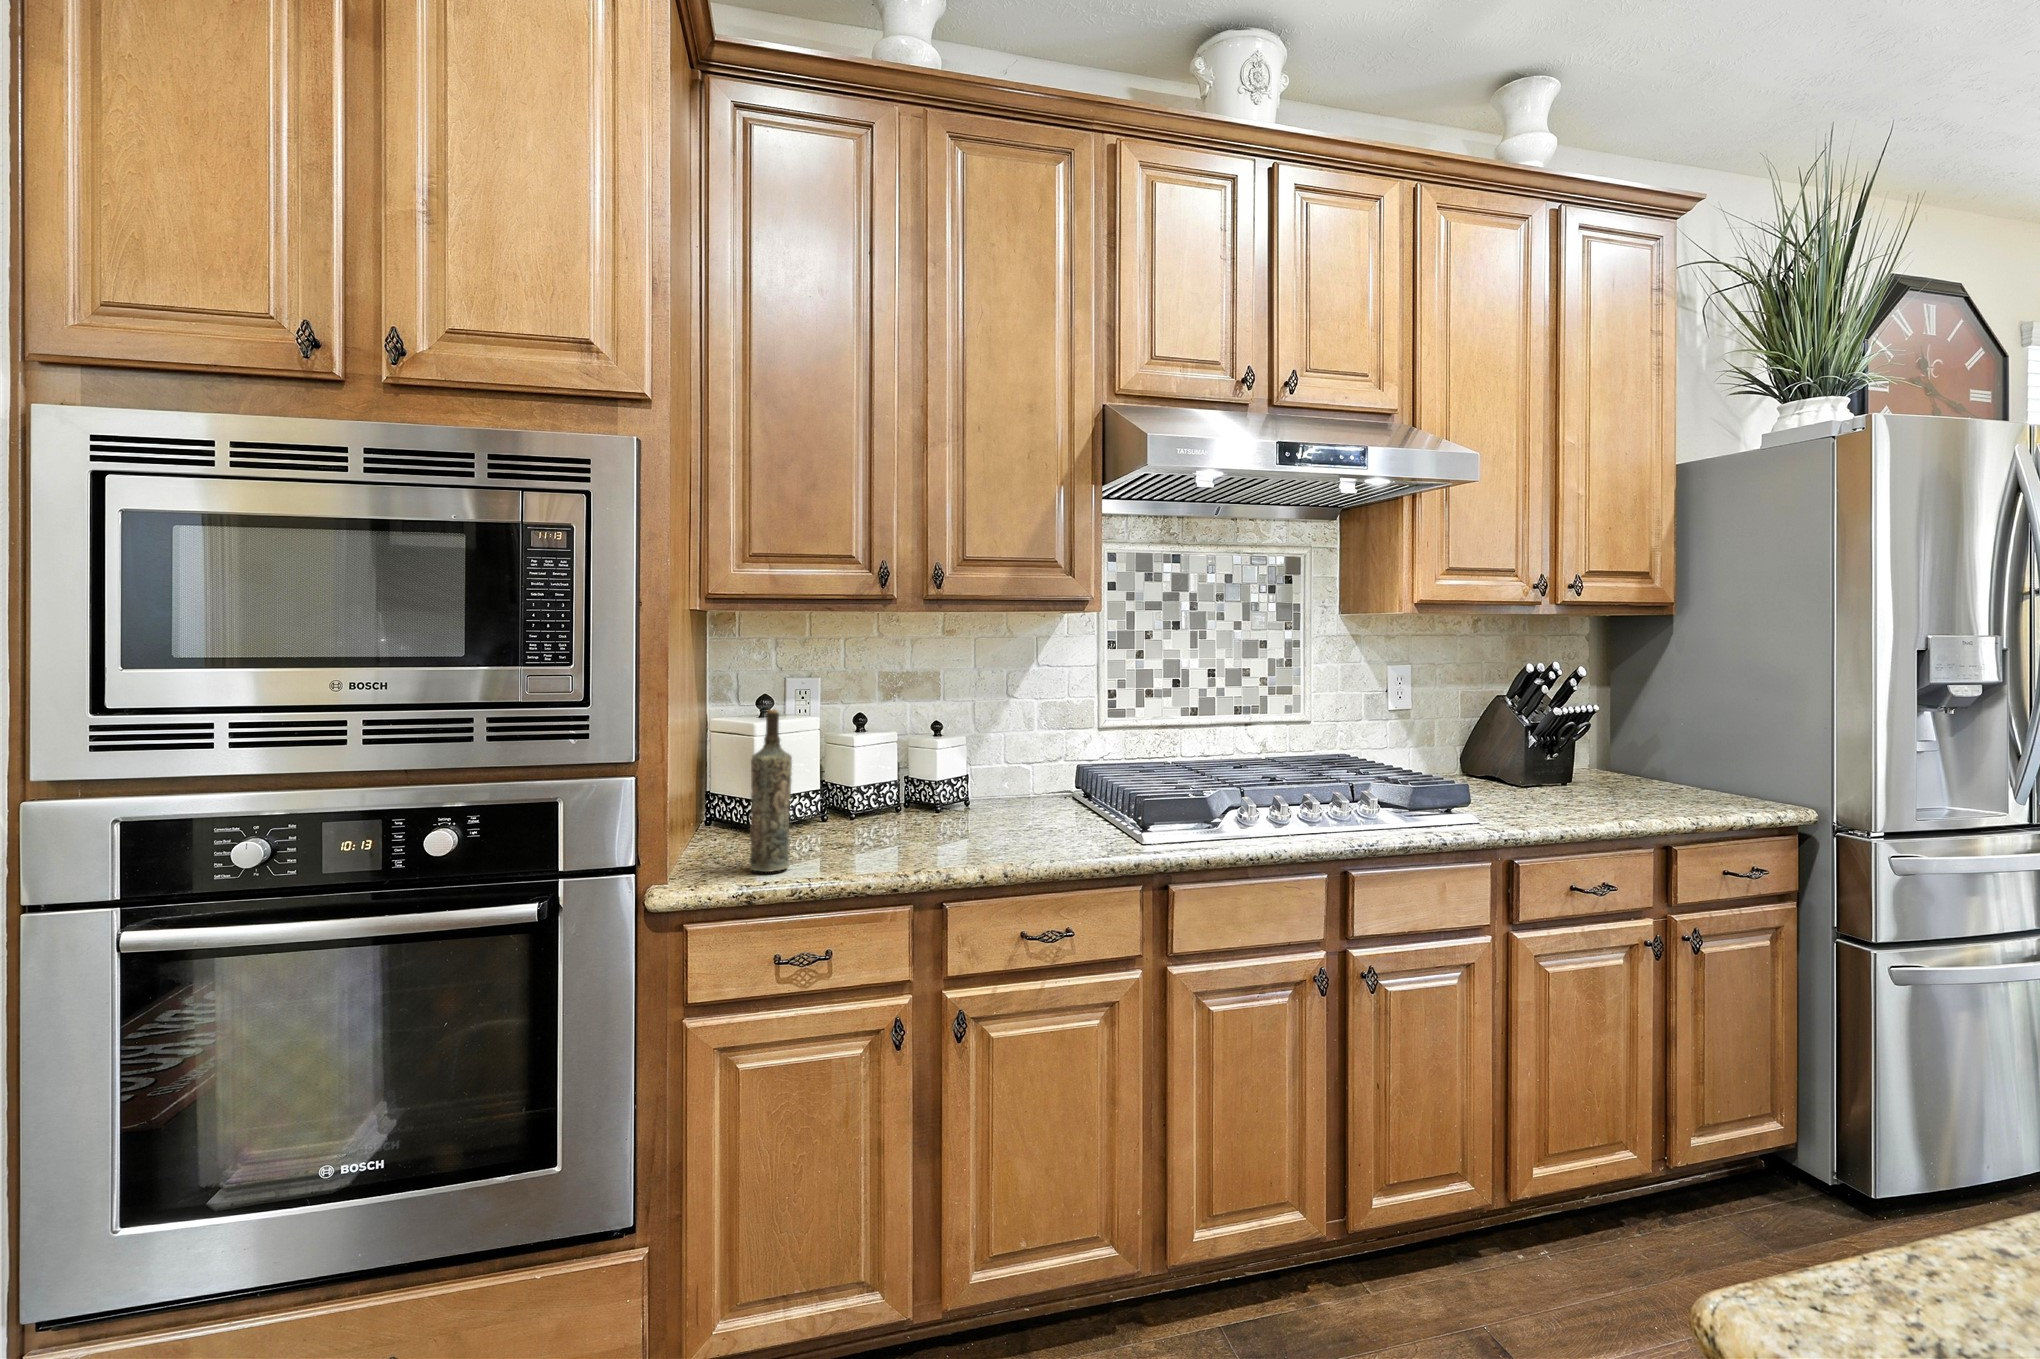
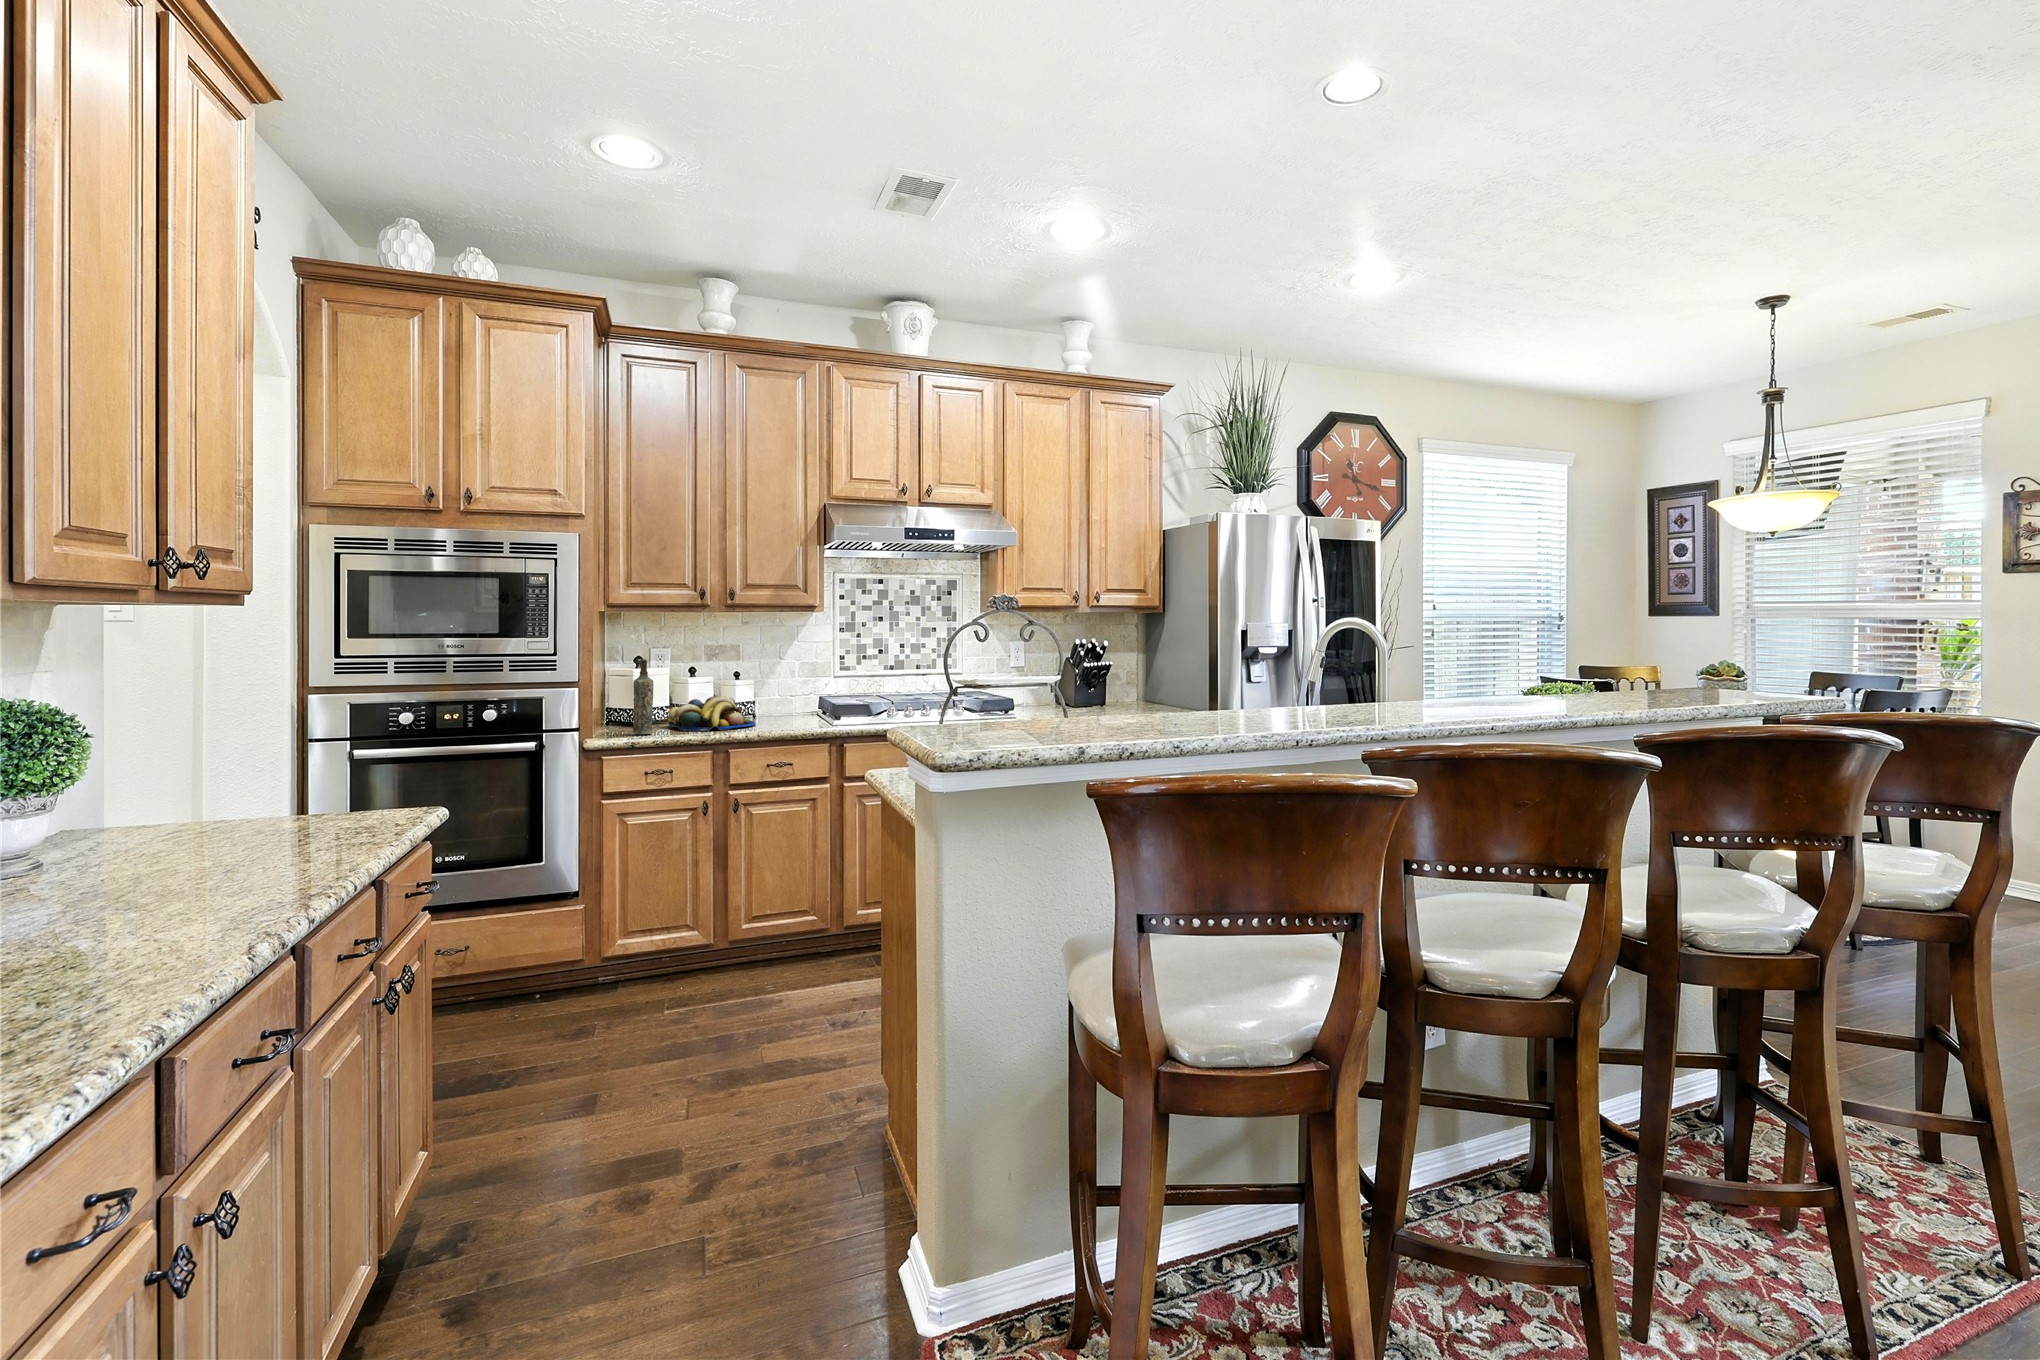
fruit bowl: none [817,776,985,858] -> present [668,696,755,731]

